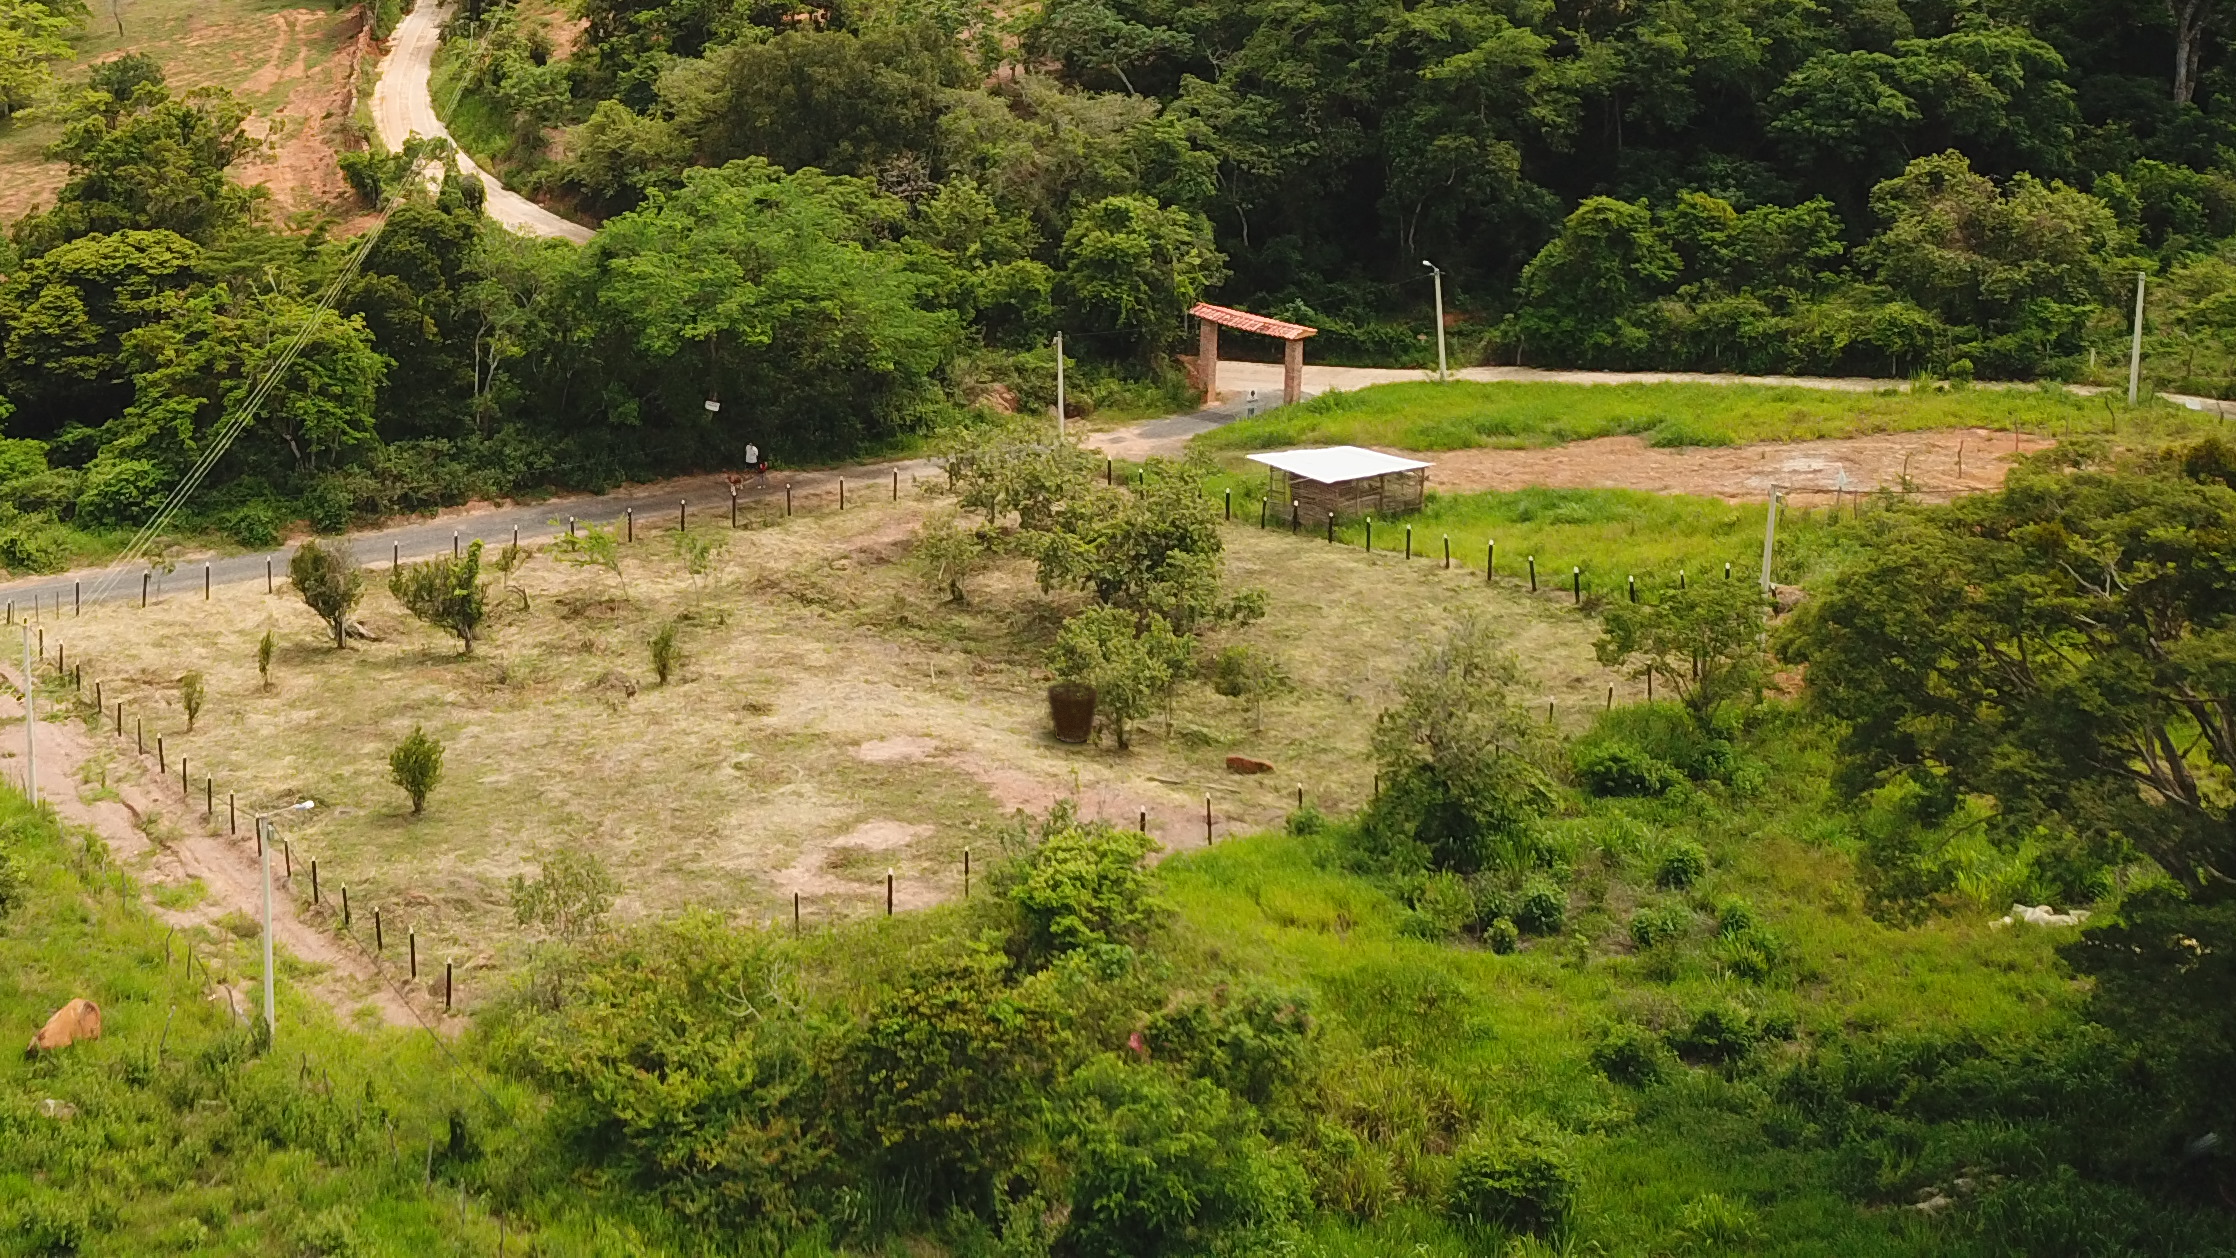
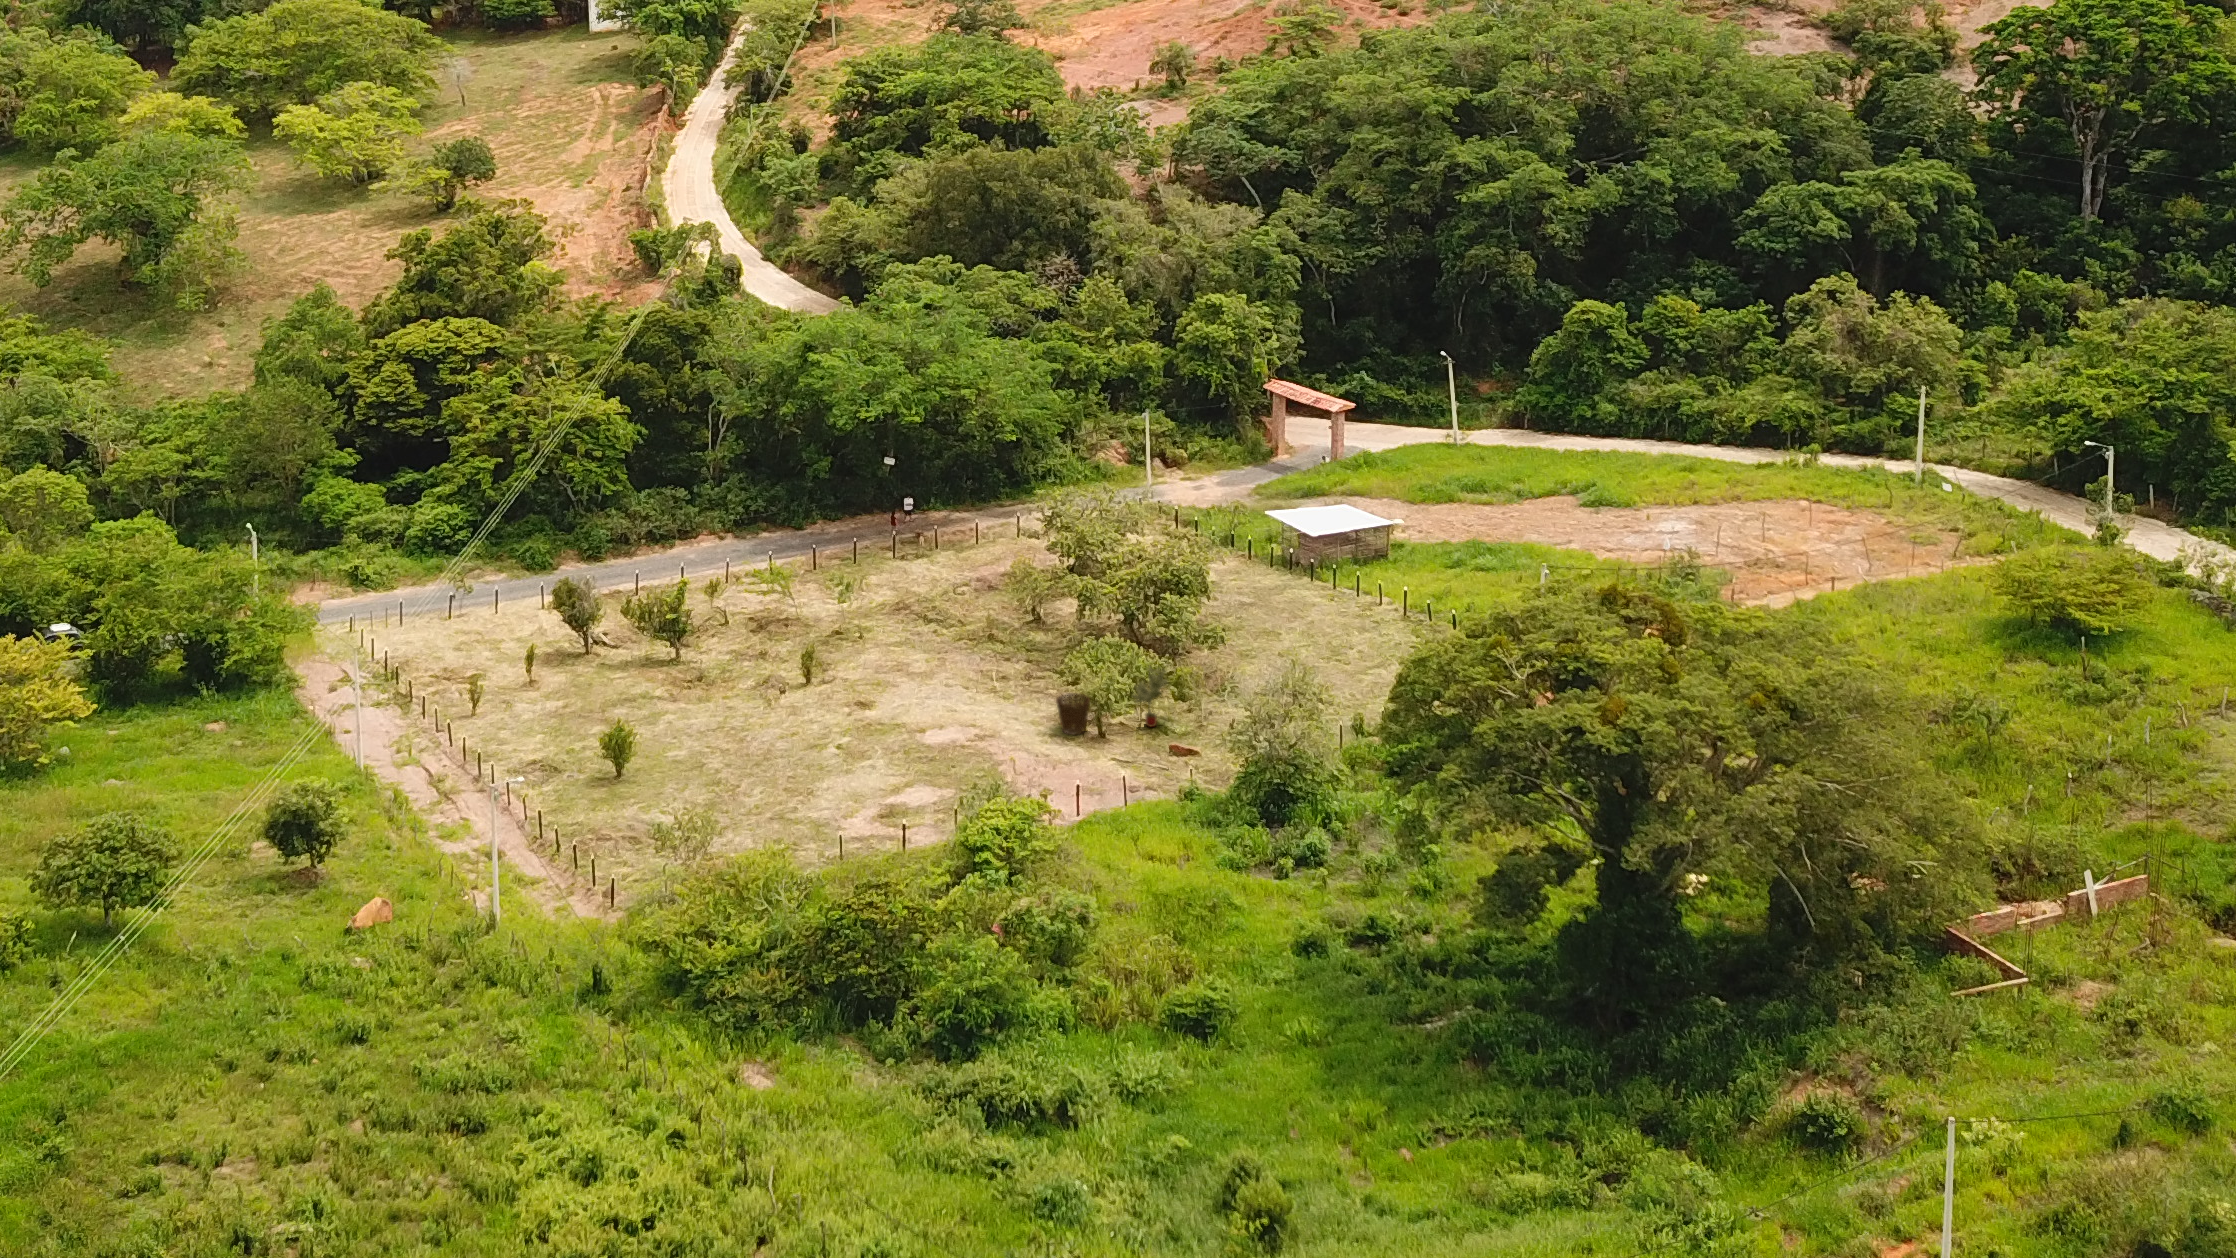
potted tree: none [1155,639,1207,731] -> present [1133,666,1167,727]

